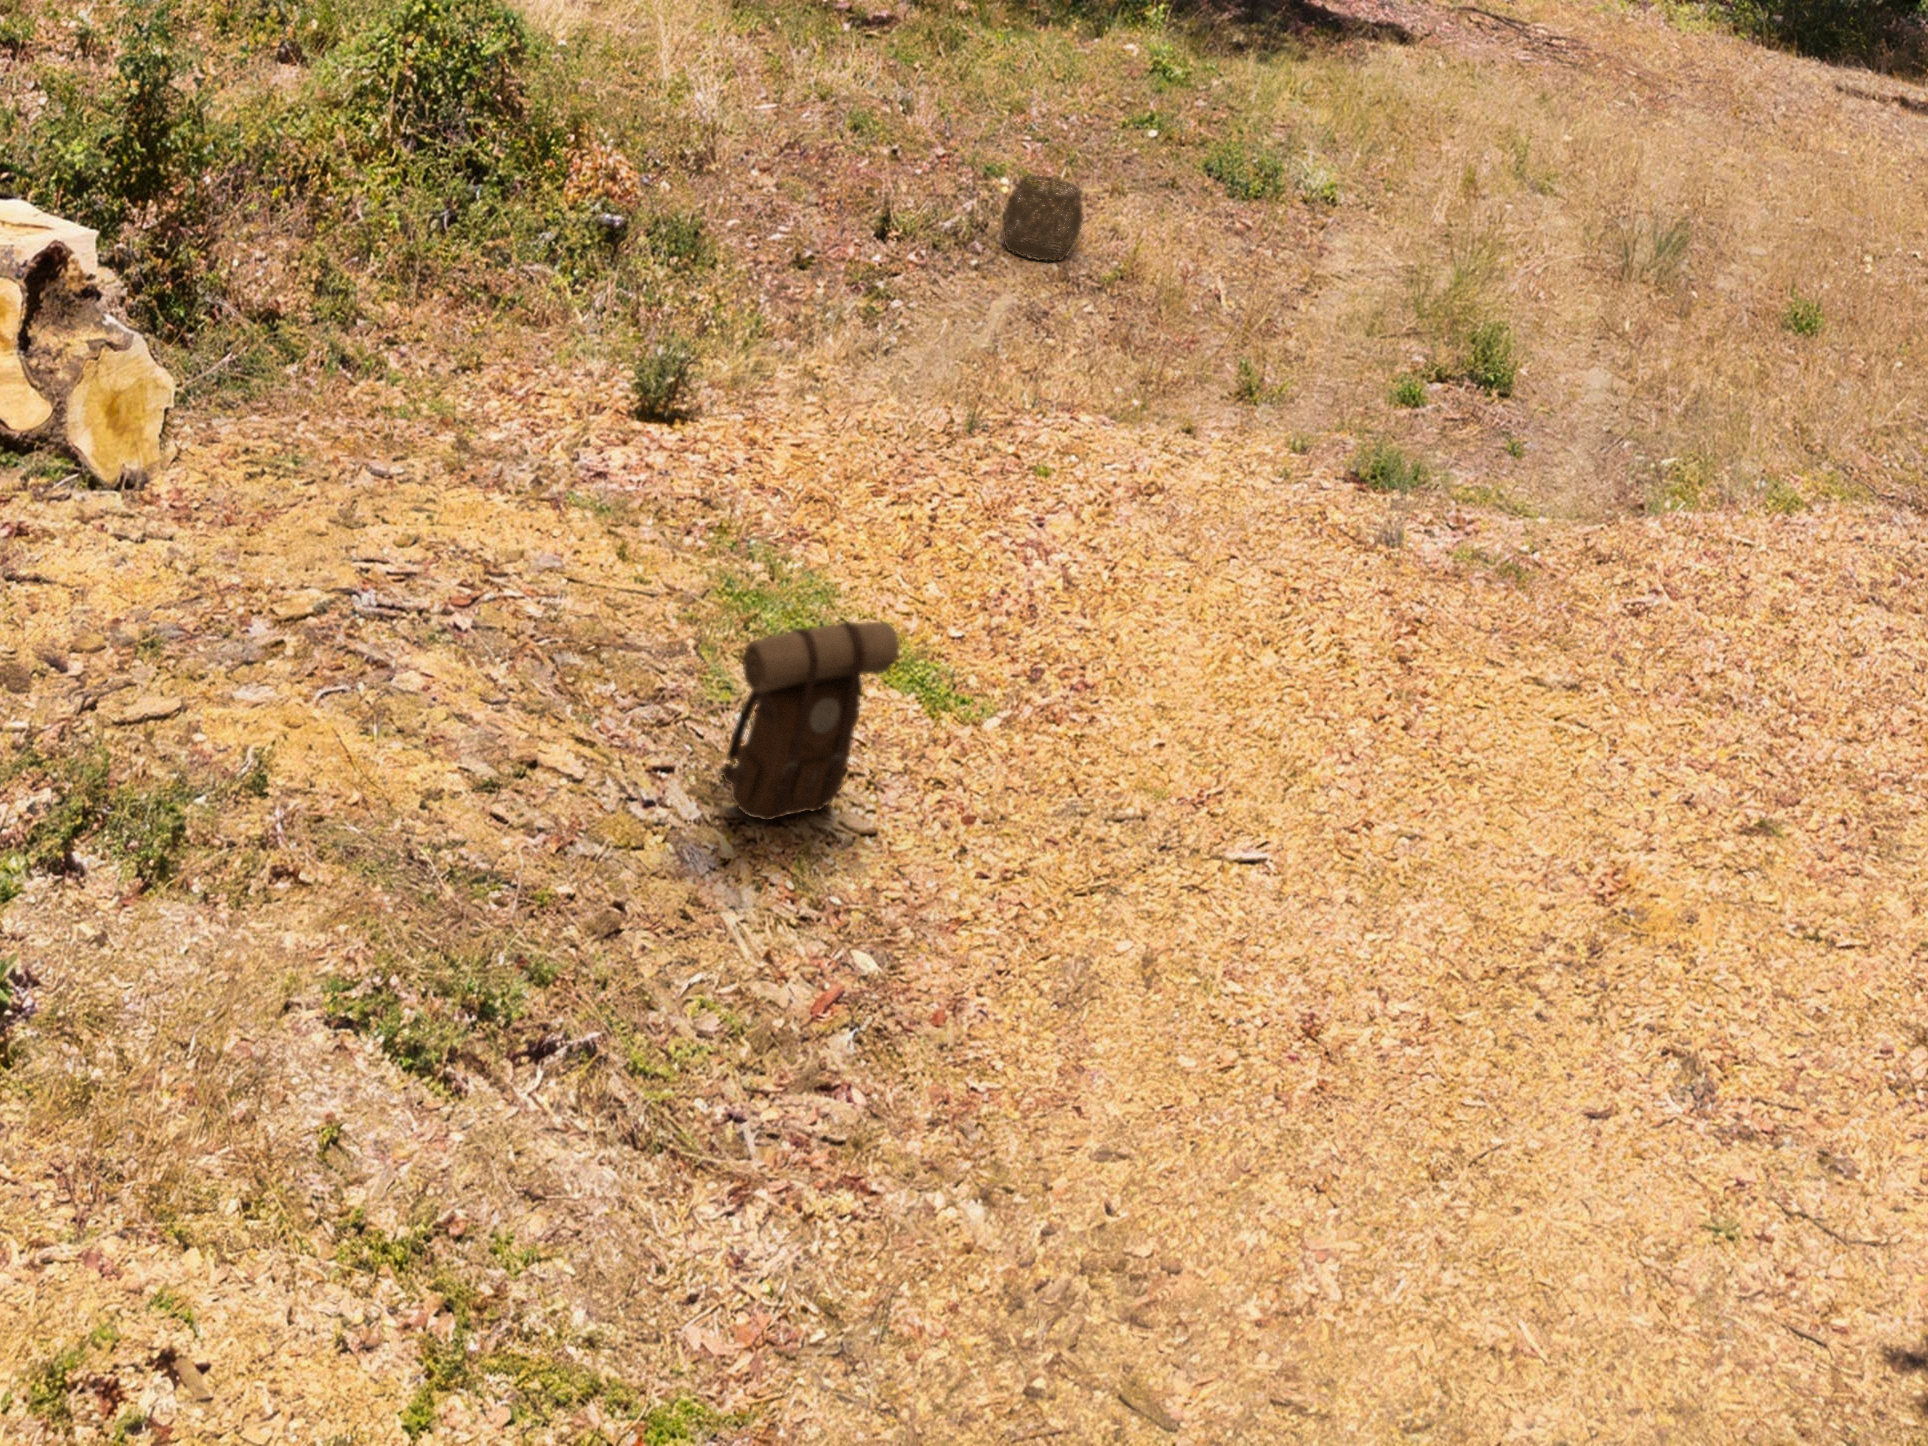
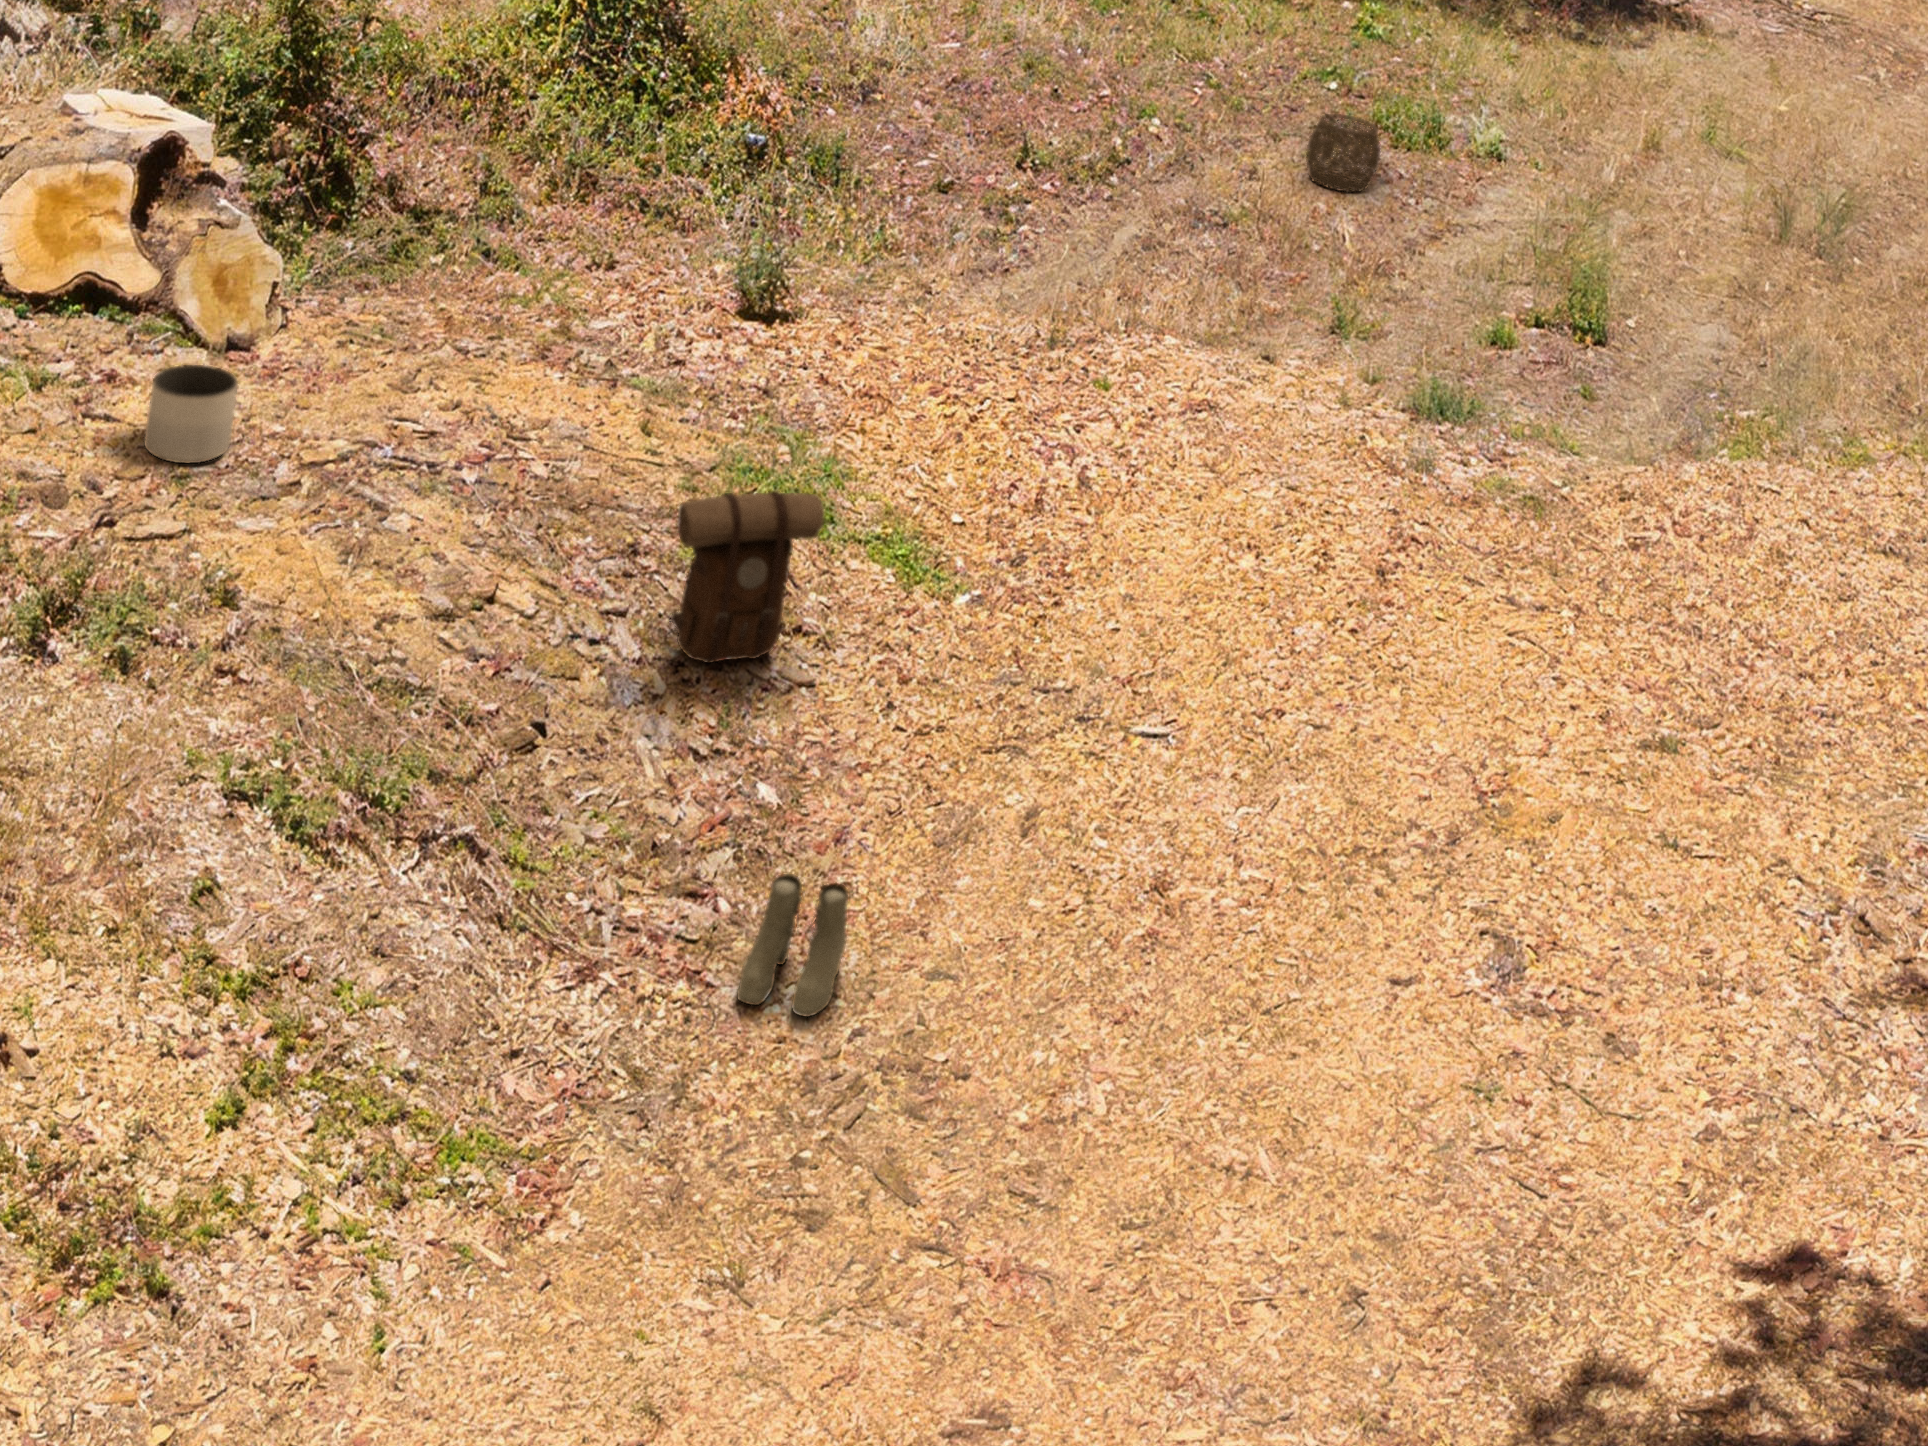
woven basket: present [1002,176,1082,261] -> present [1307,114,1380,192]
planter: none [96,516,213,633] -> present [144,365,238,463]
boots: none [900,1052,1015,1212] -> present [737,874,848,1017]

